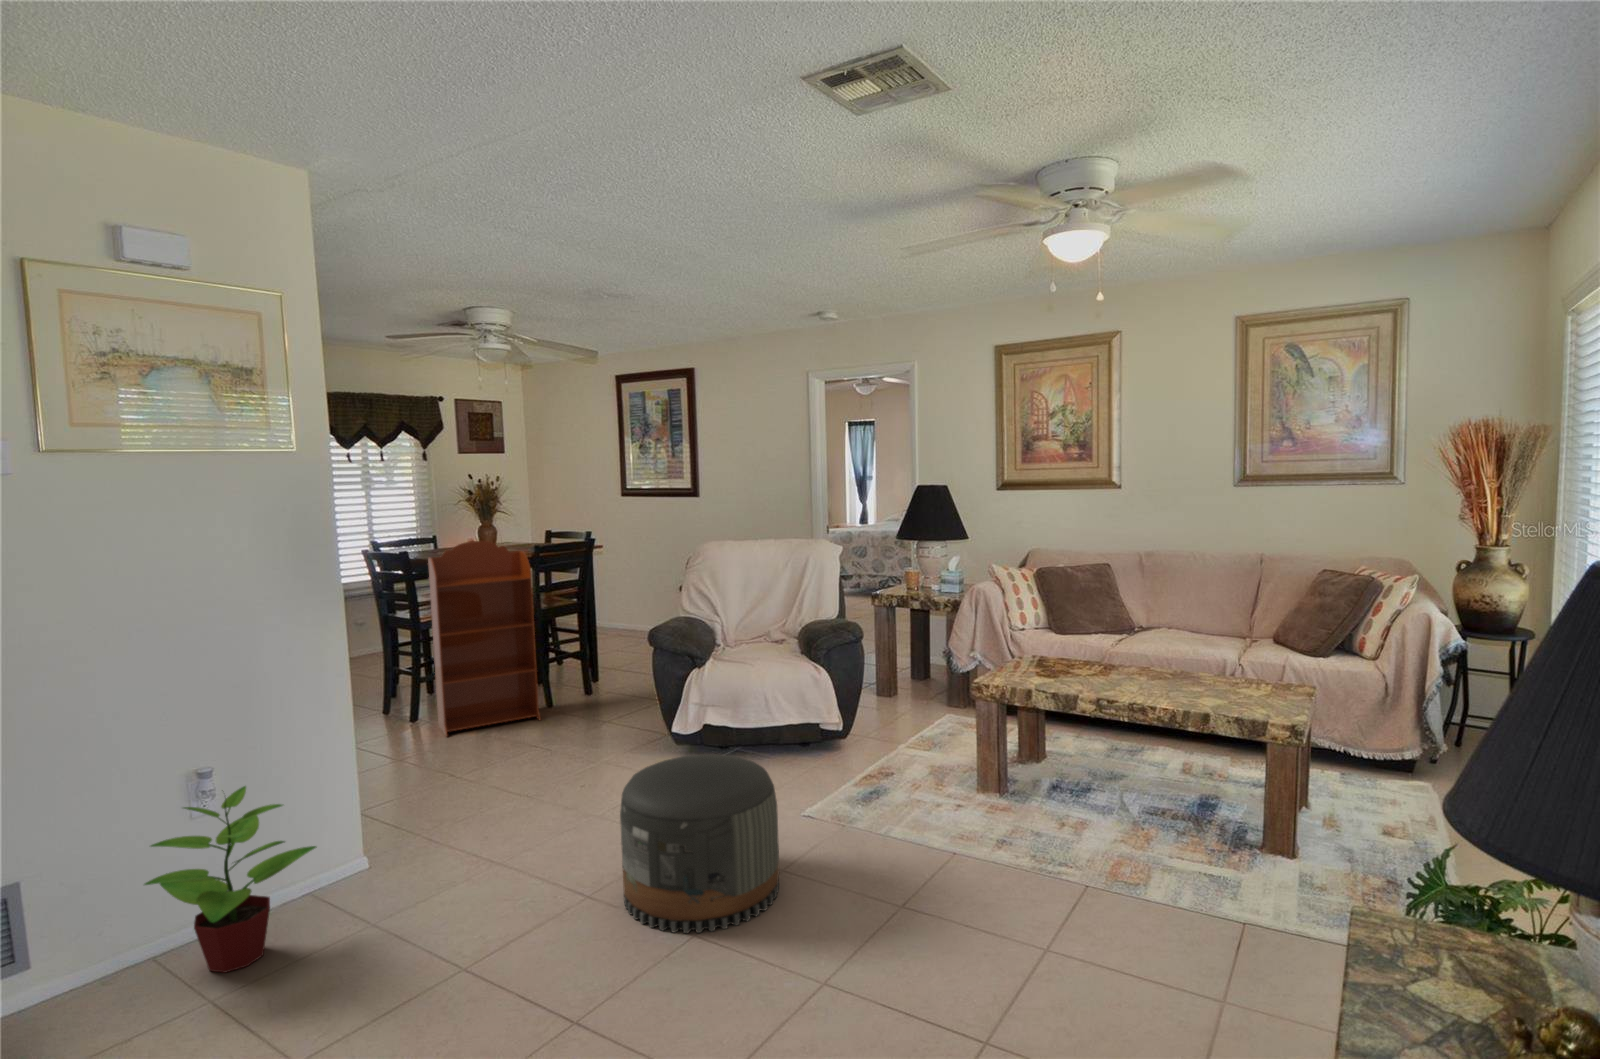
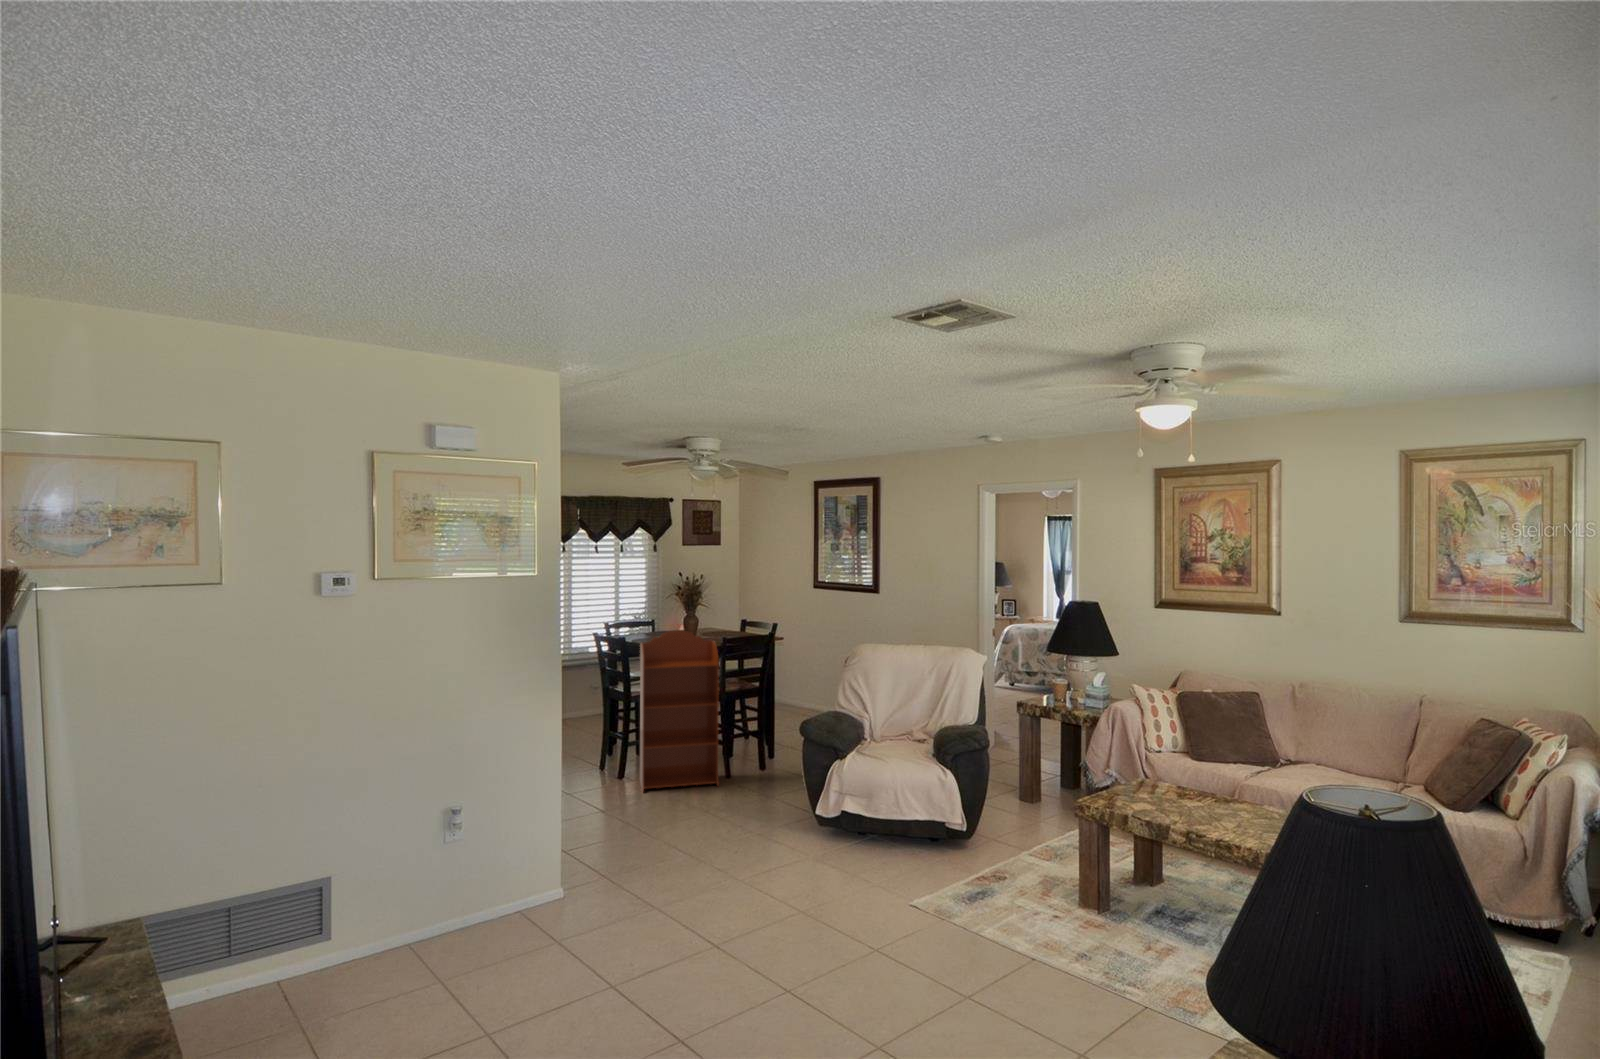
pouf: present [620,754,779,933] -> none [740,838,869,989]
potted plant: present [145,786,317,973] -> none [414,819,526,956]

